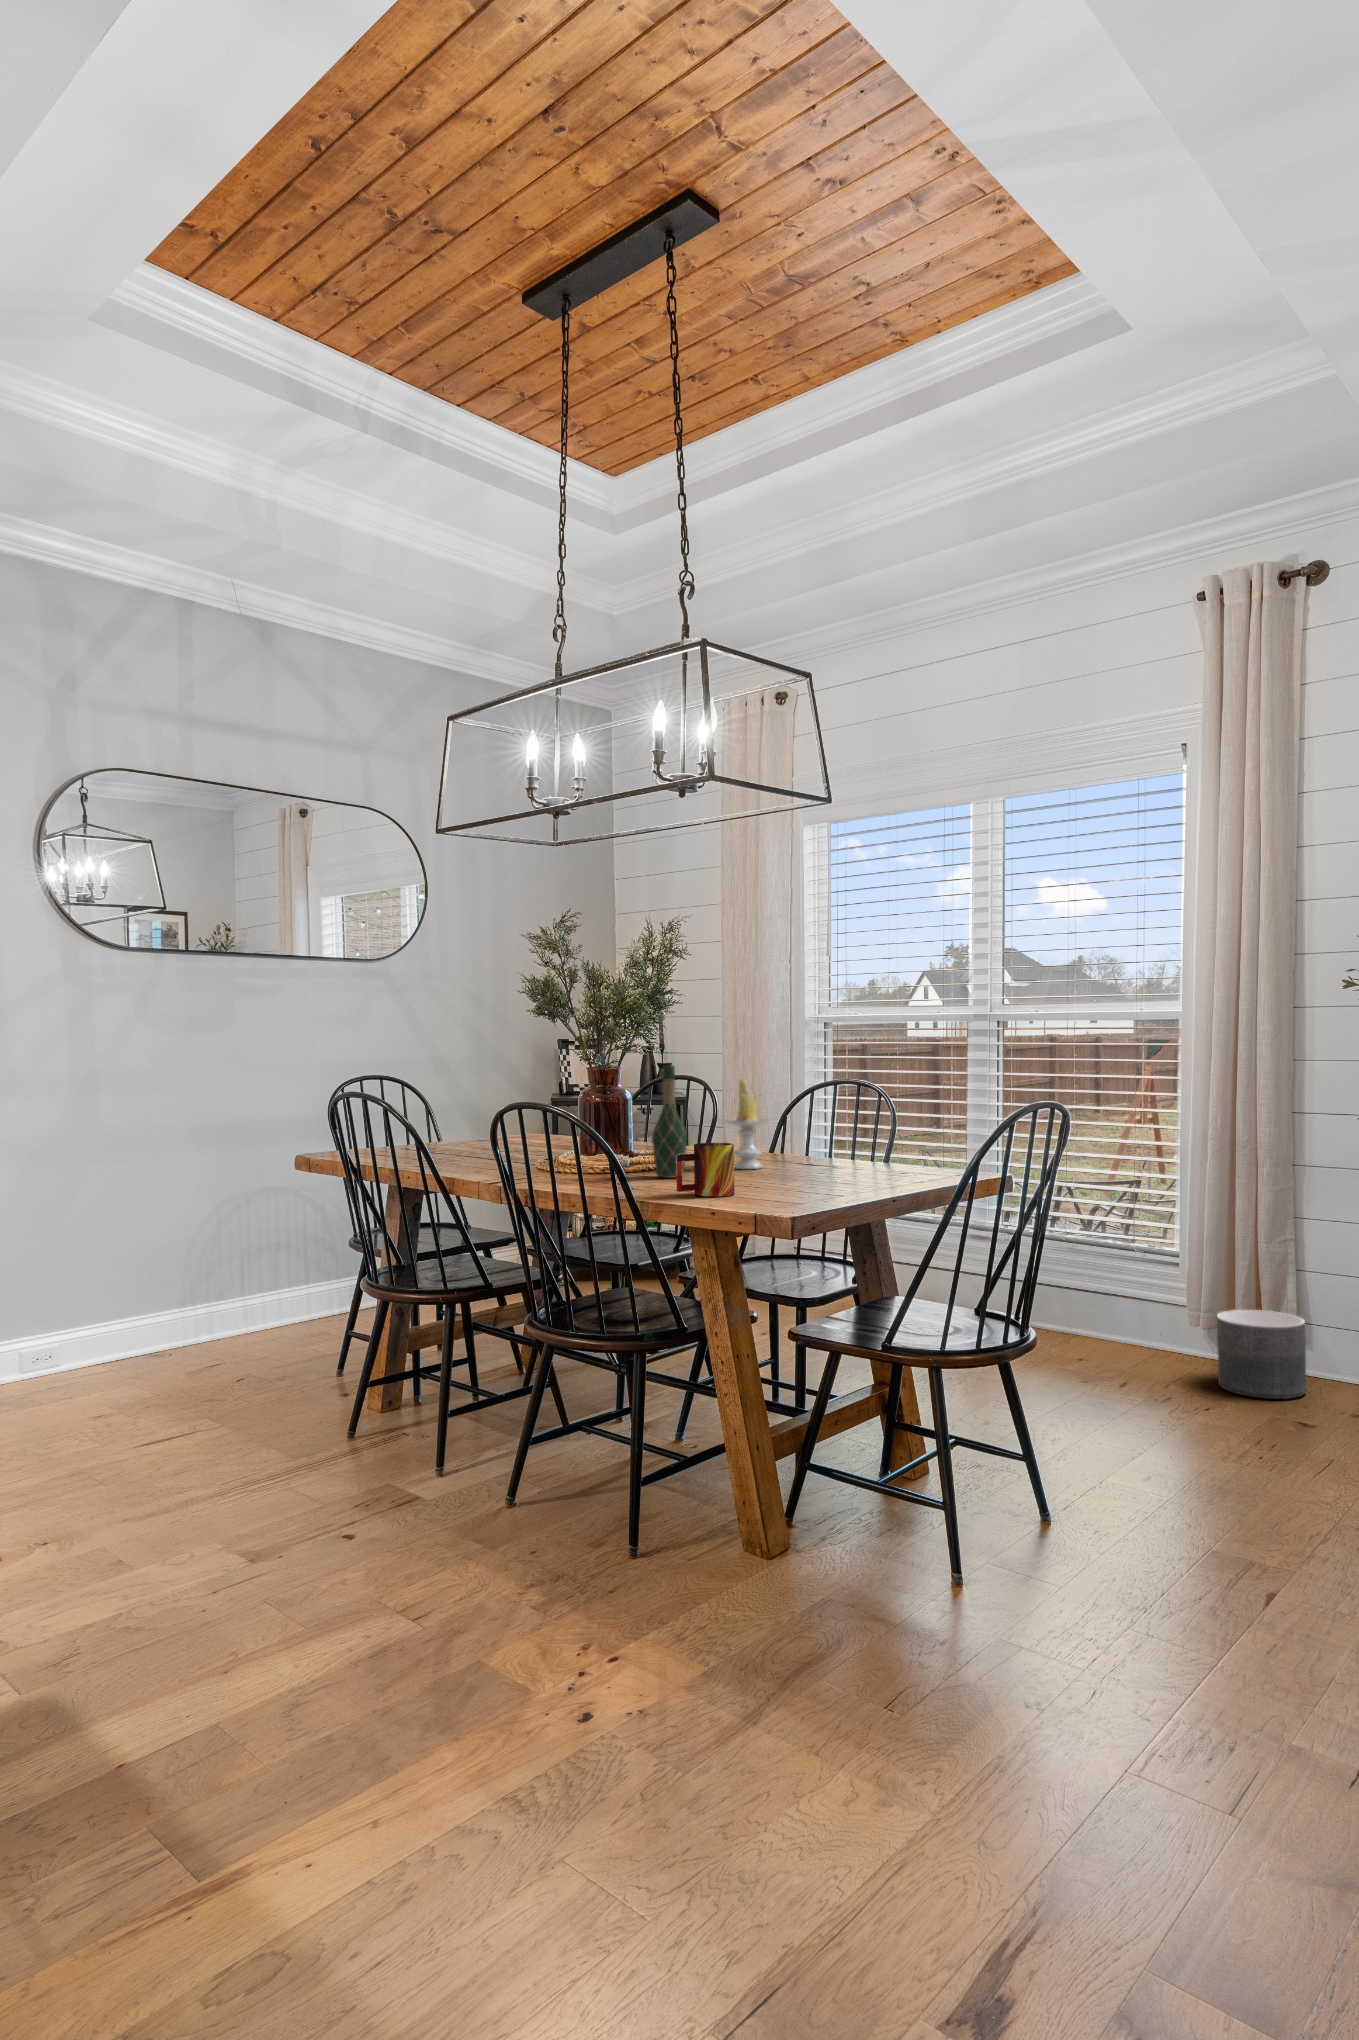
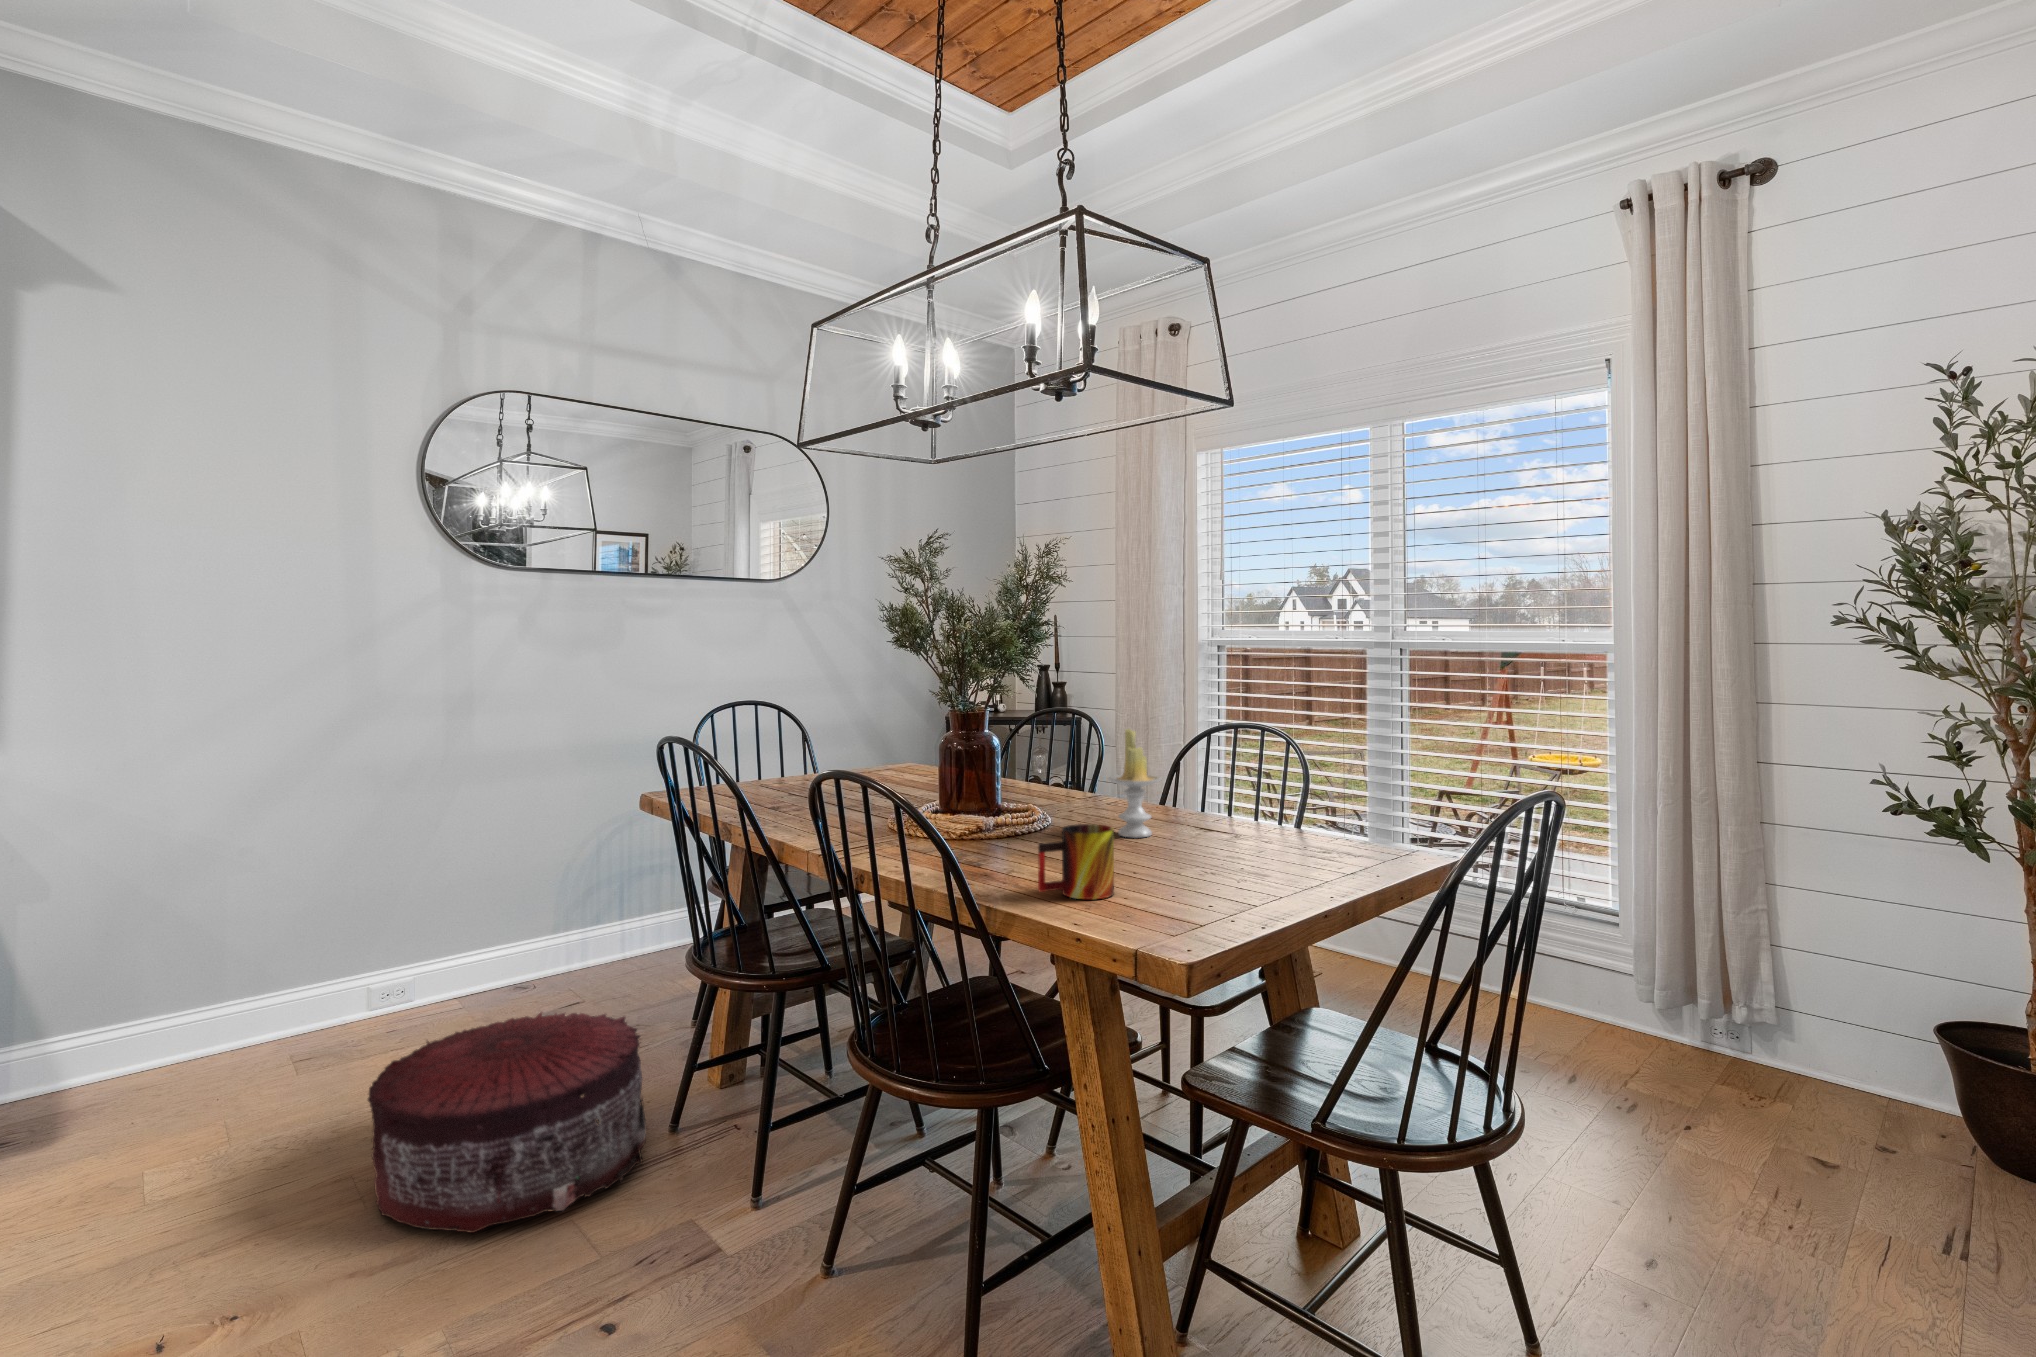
wine bottle: present [652,1065,687,1178] -> none [1017,715,1060,852]
planter: present [1217,1310,1306,1399] -> none [1681,992,1798,1110]
pouf: none [100,1339,331,1498] -> present [368,1012,646,1233]

